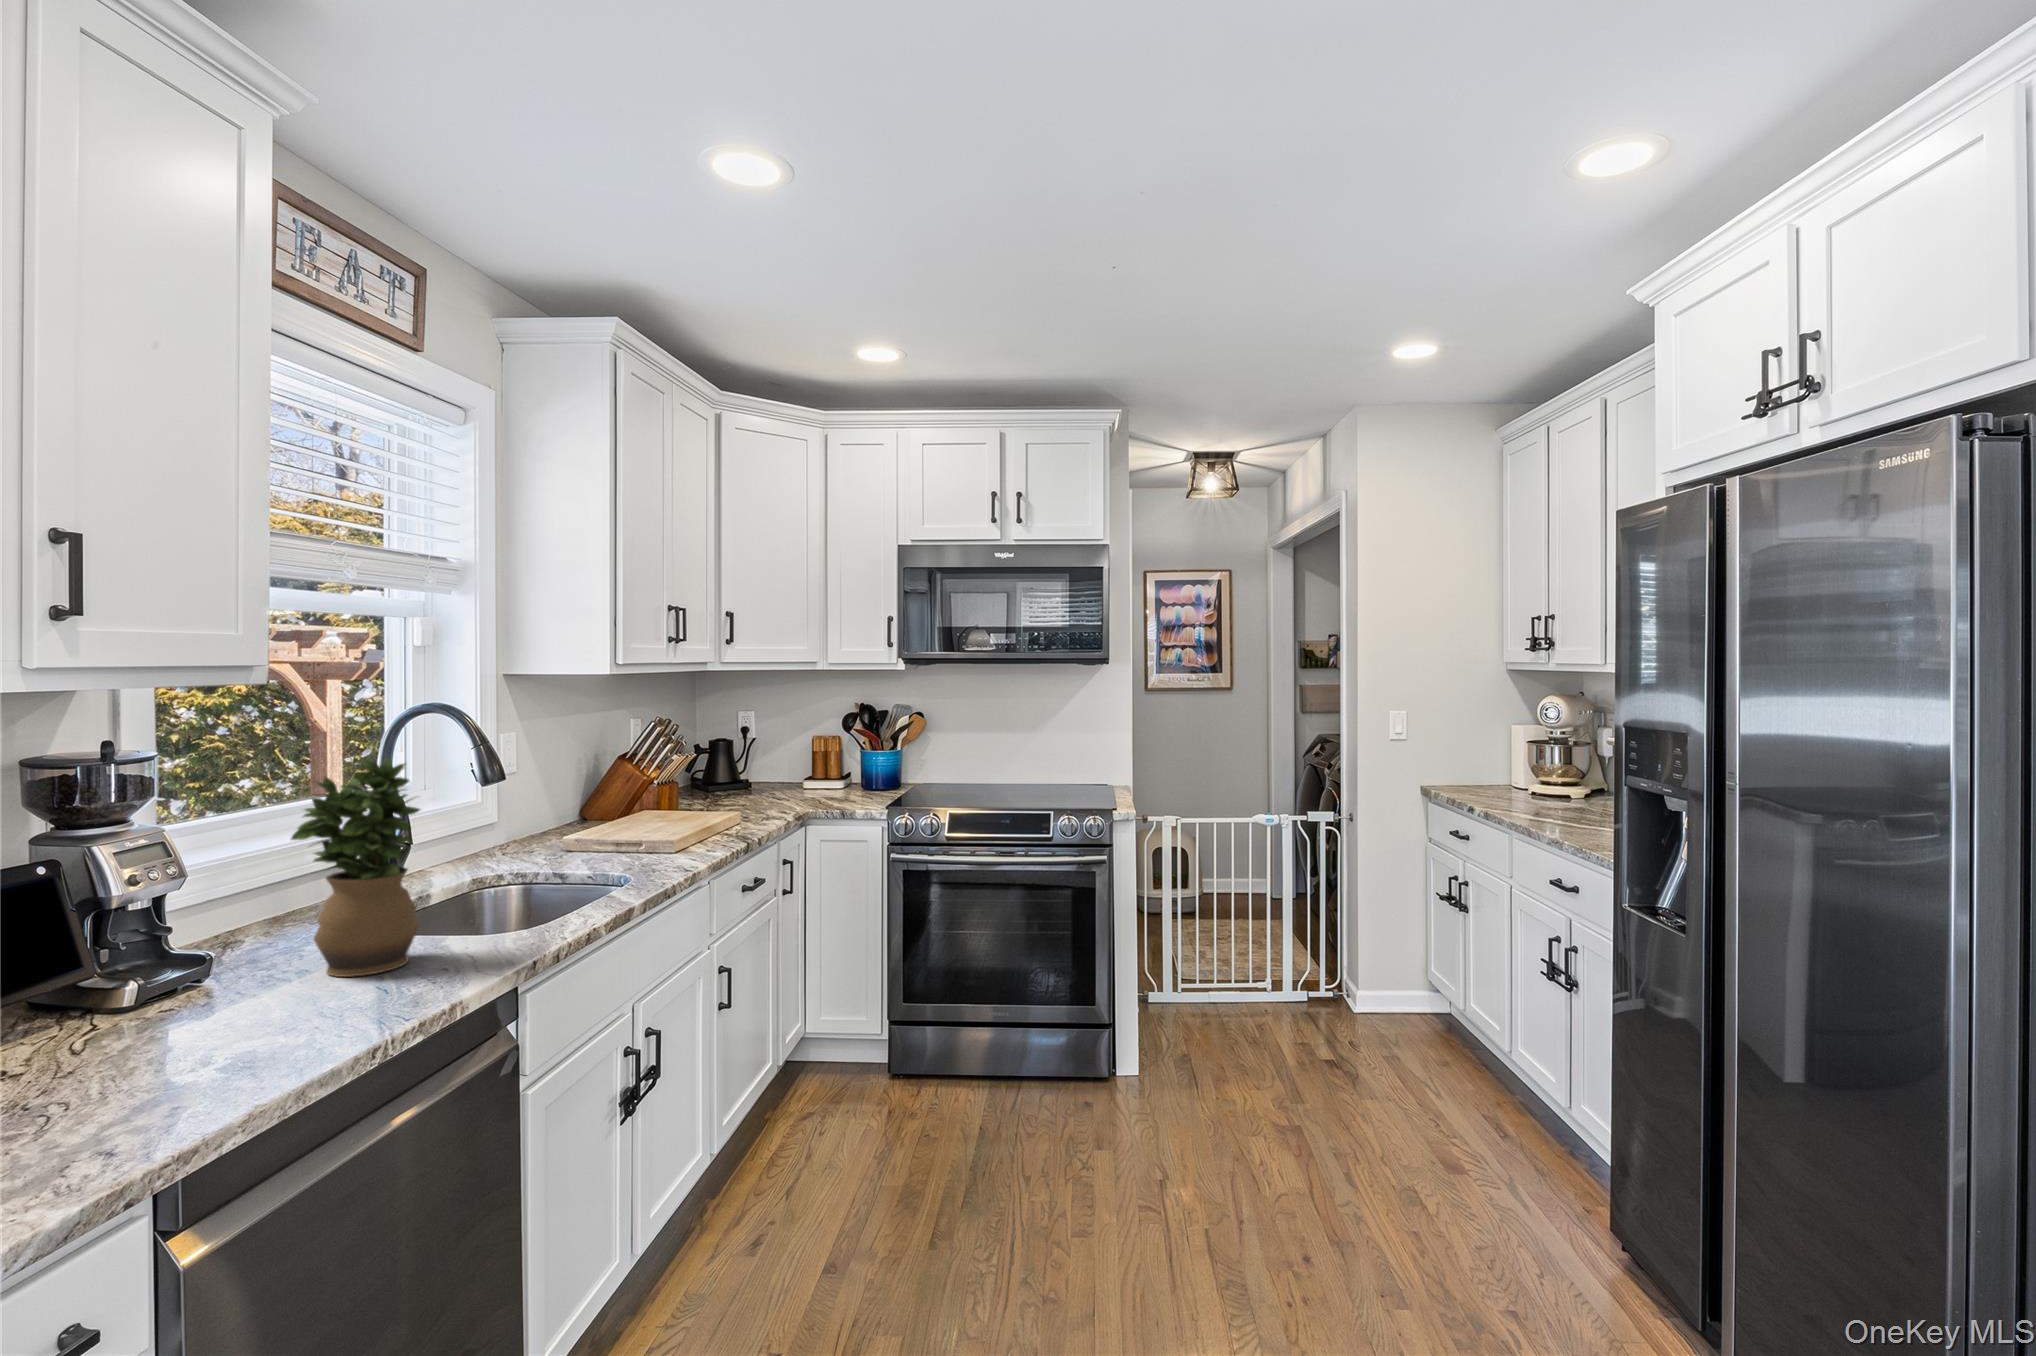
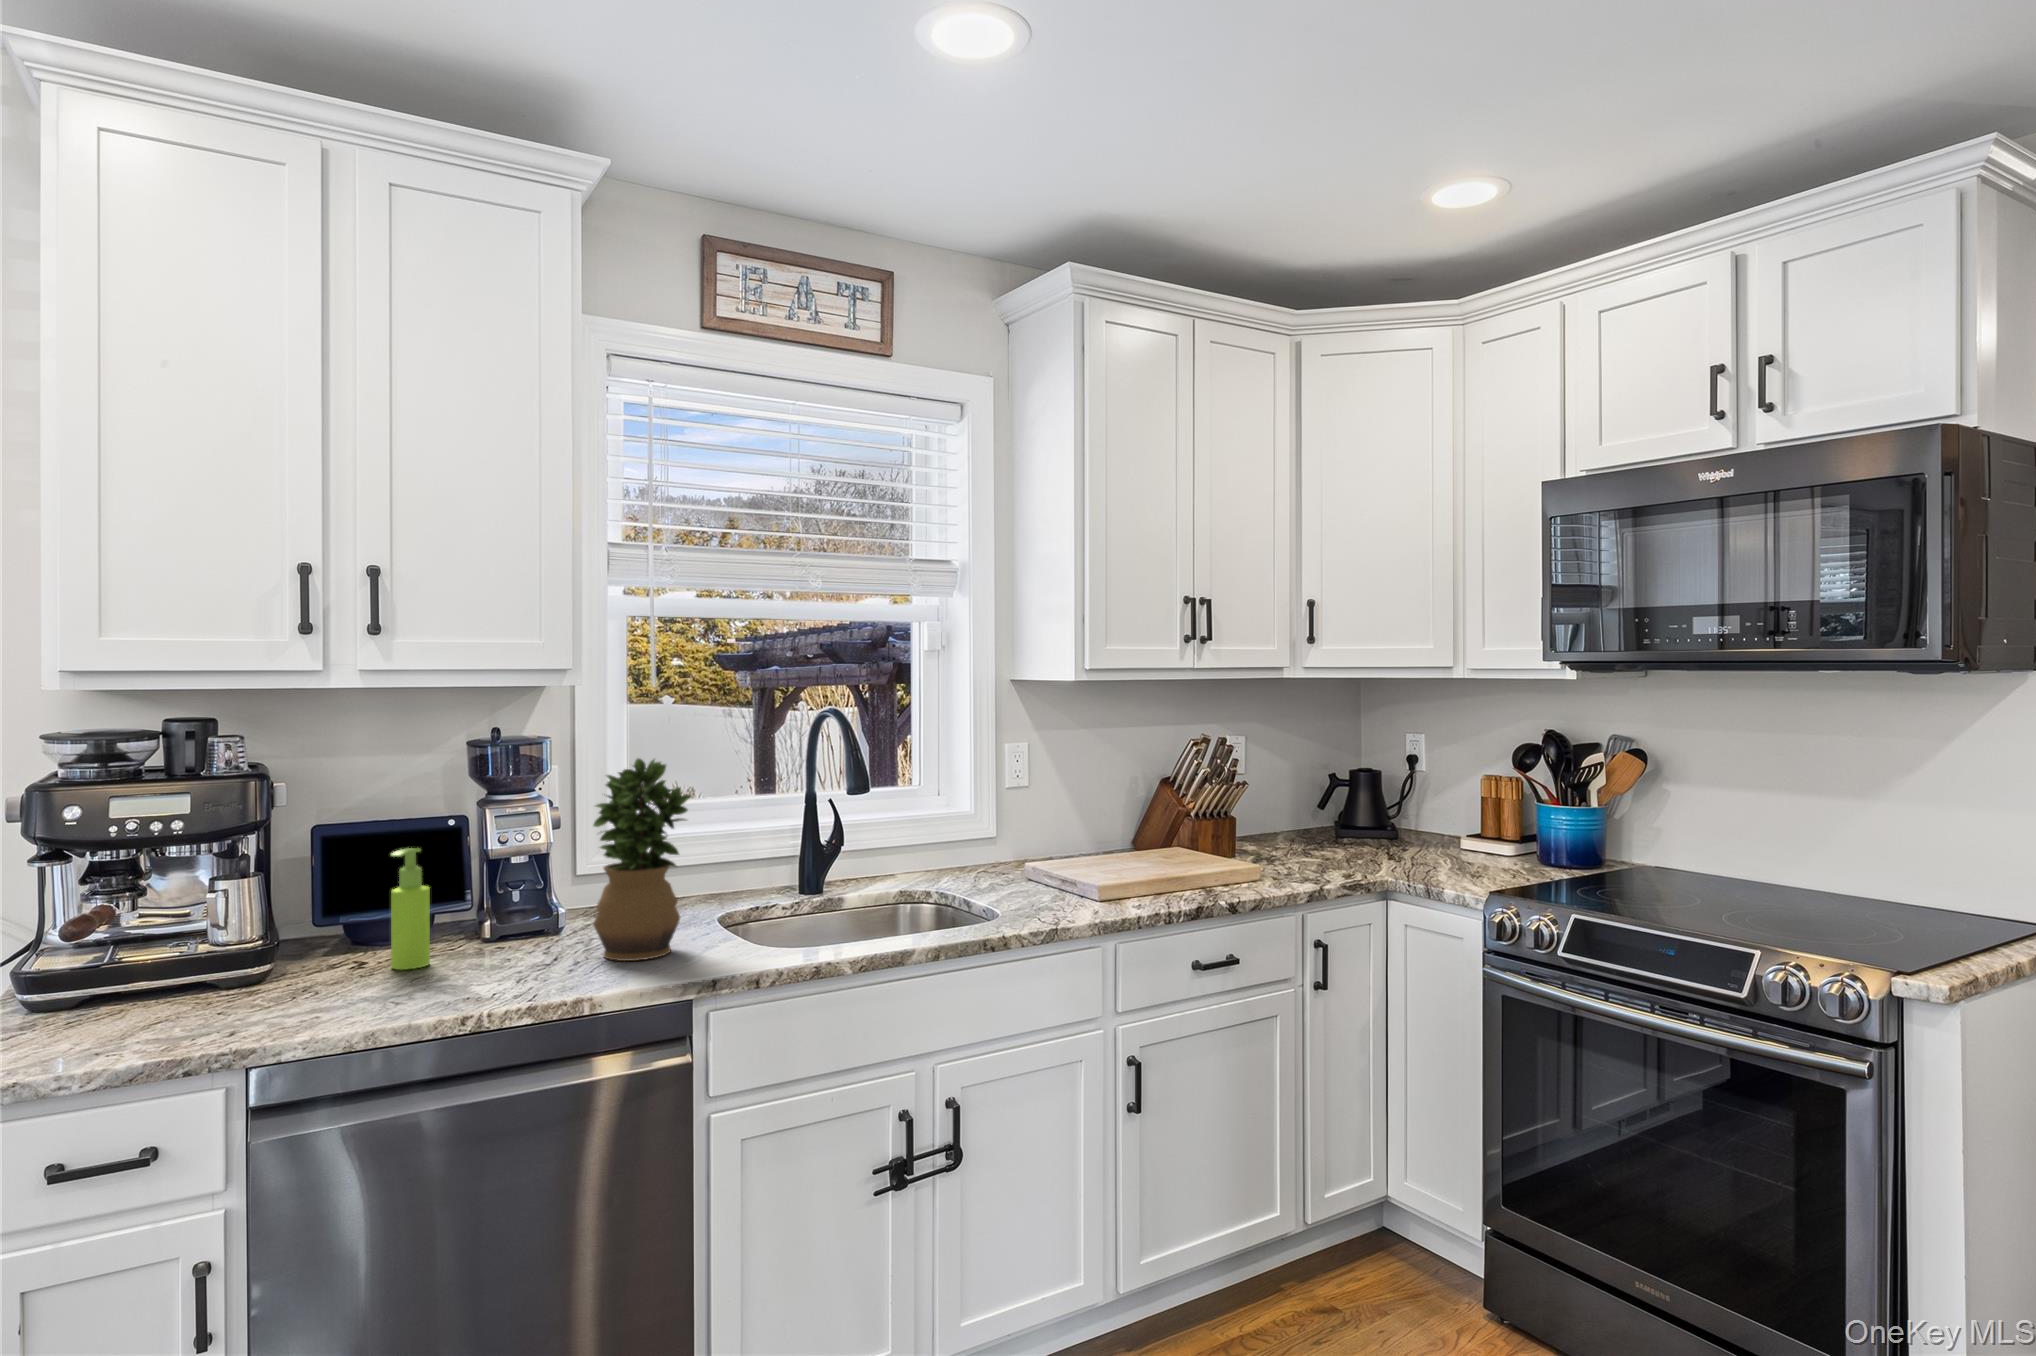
soap dispenser: none [59,893,121,1051] -> present [391,848,430,970]

